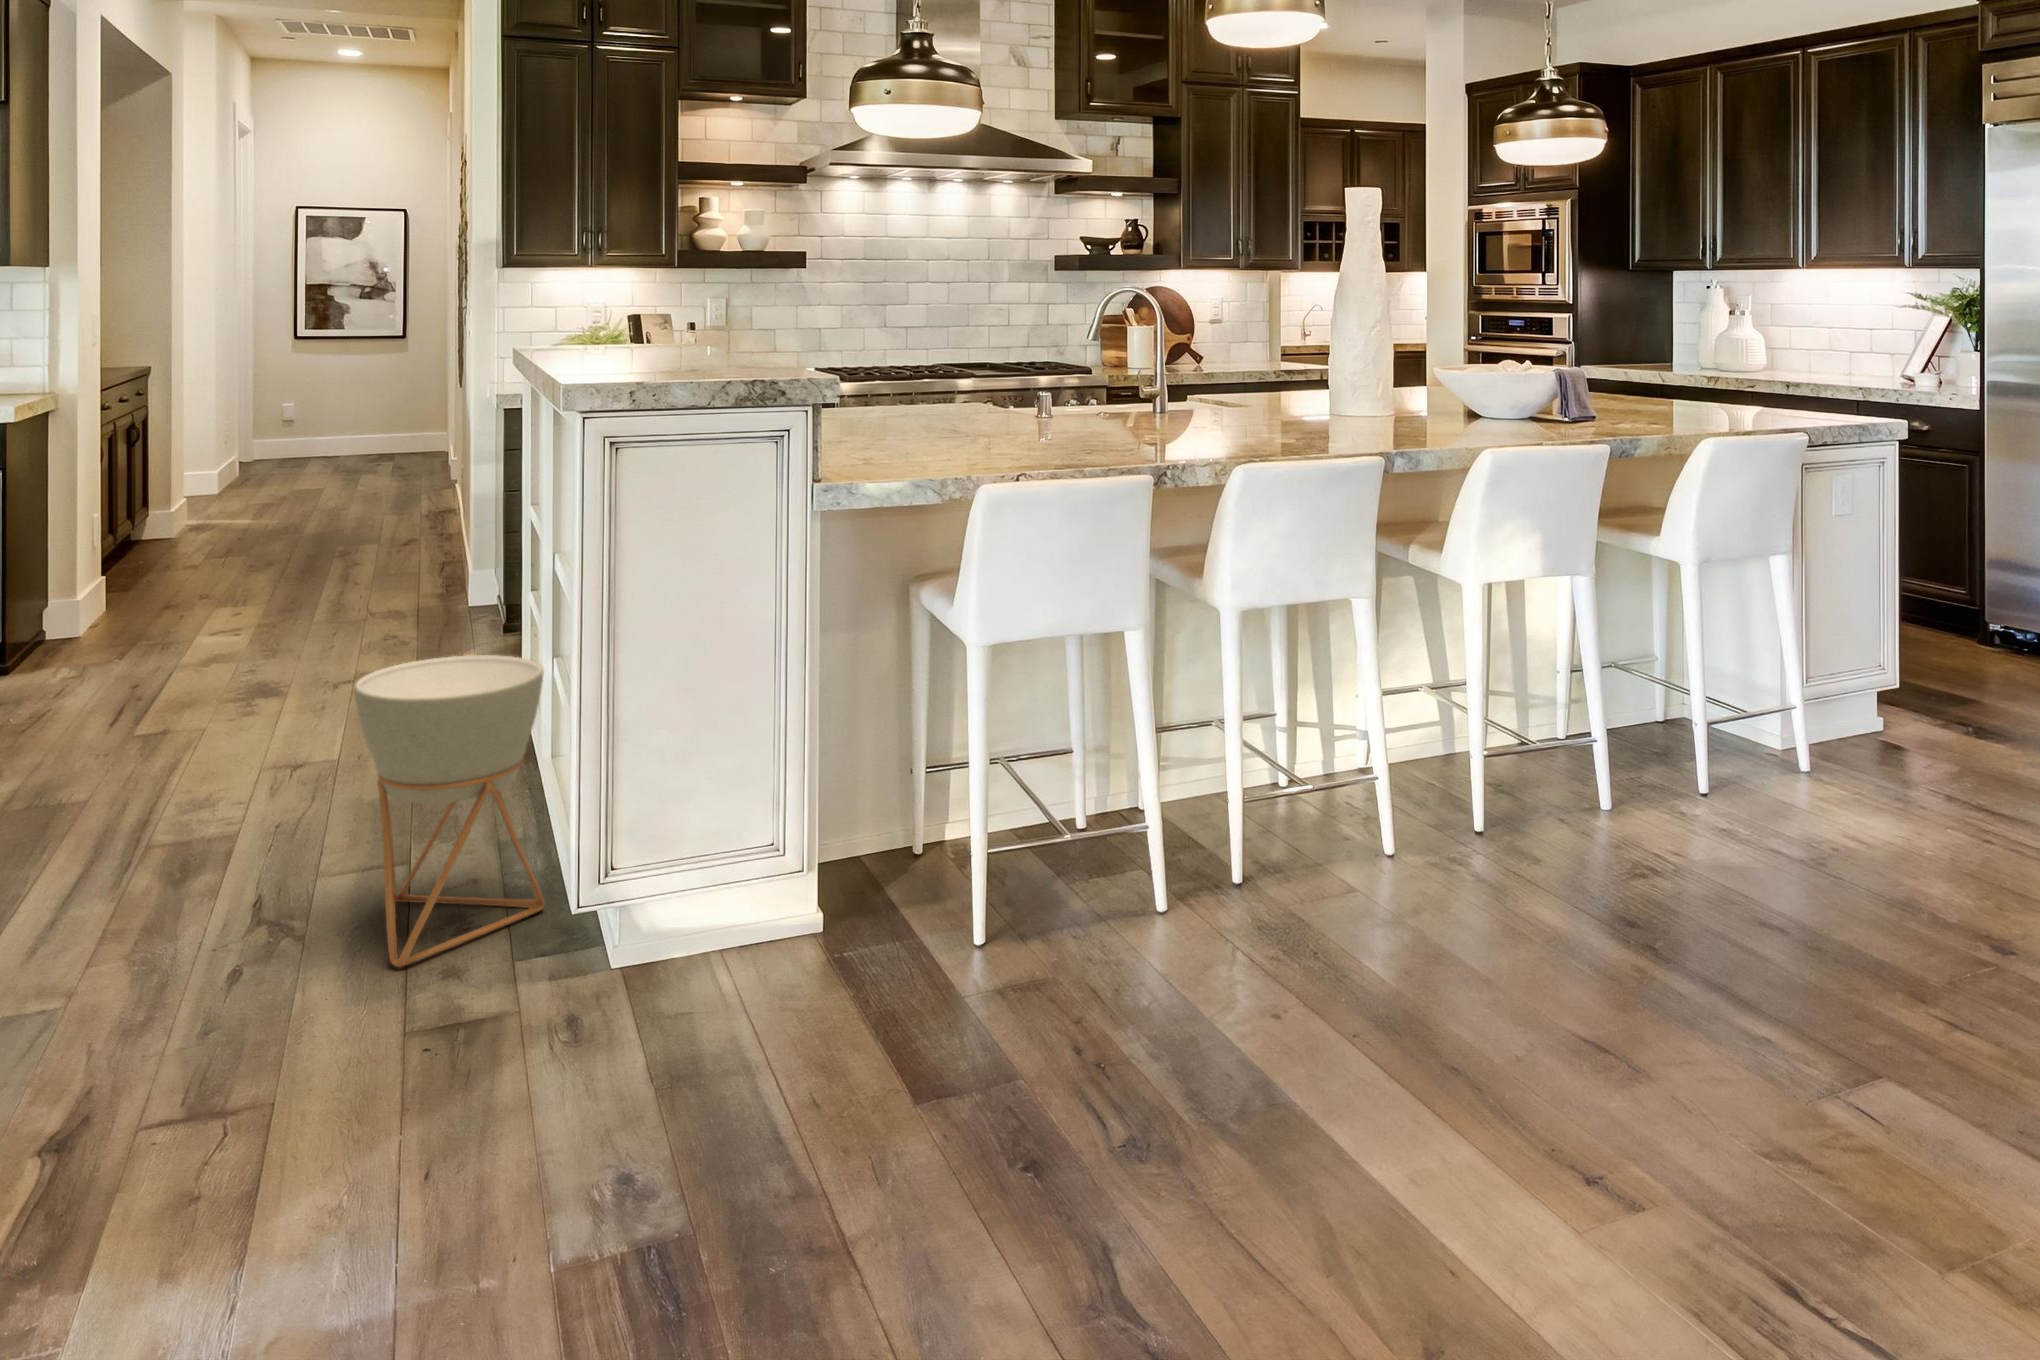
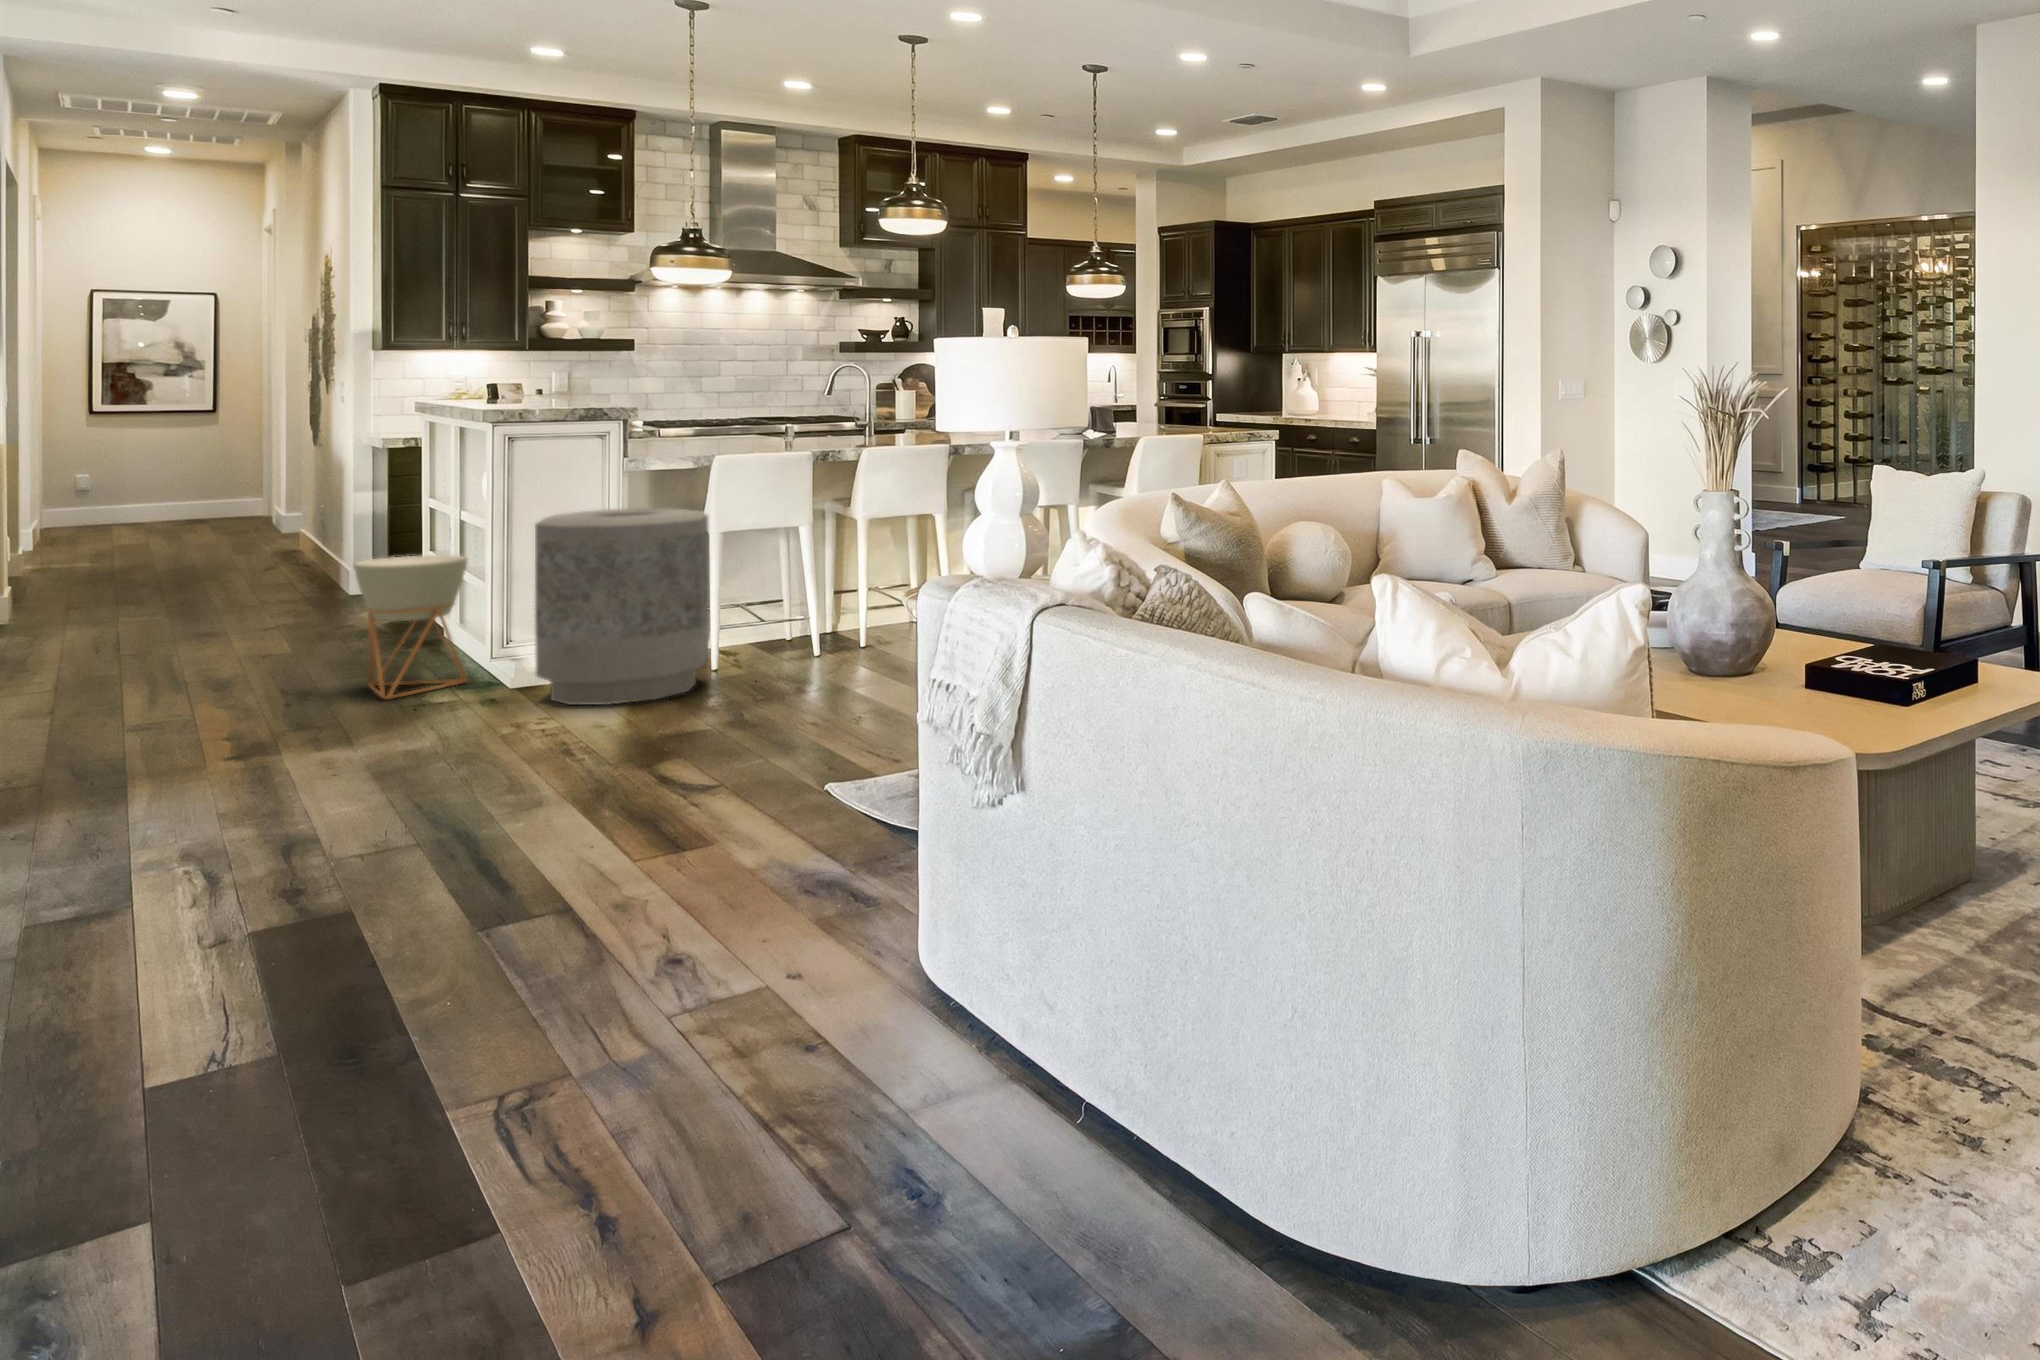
trash can: none [644,592,968,1073] -> present [535,508,709,705]

